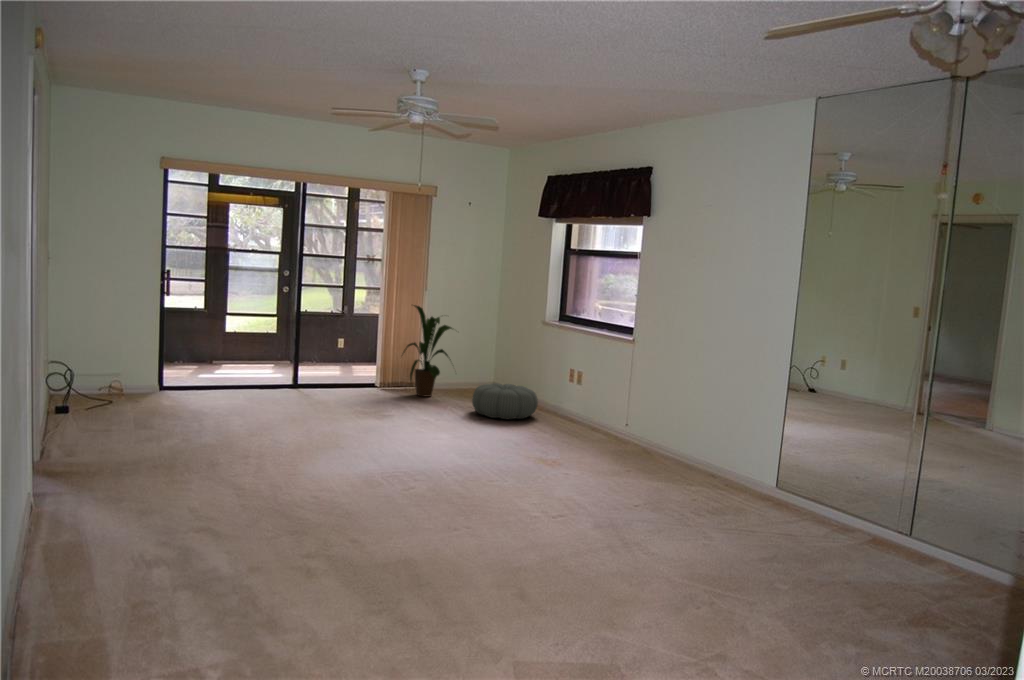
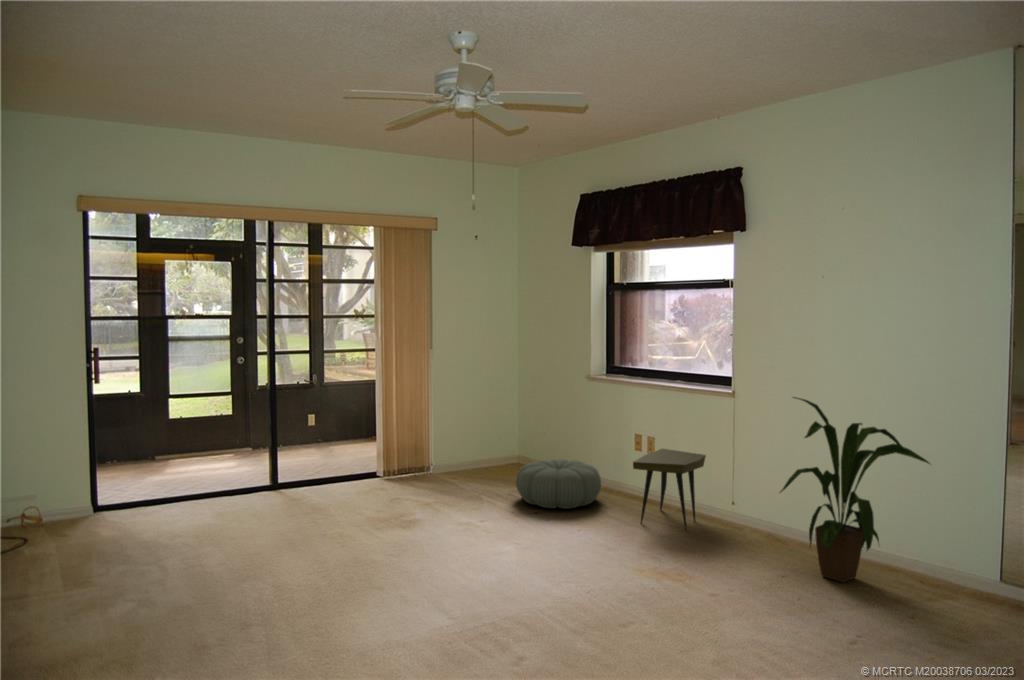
house plant: present [403,305,452,397] -> present [780,397,930,583]
side table: none [550,380,612,438] -> present [633,449,706,529]

